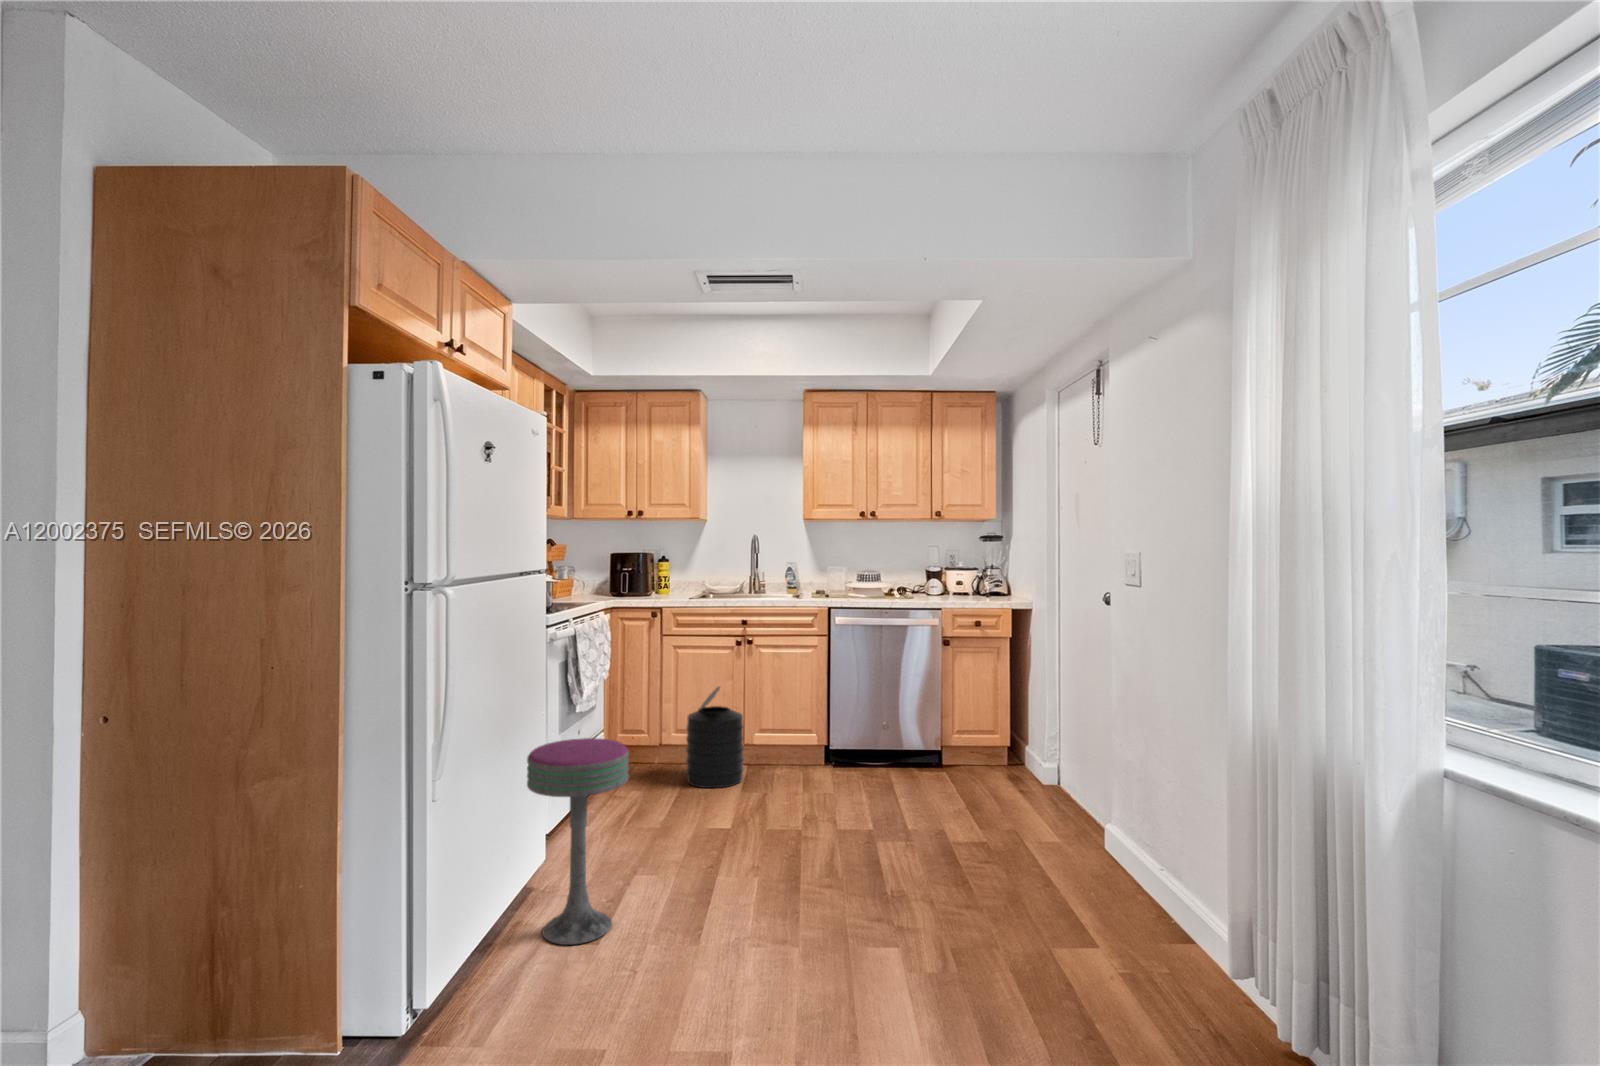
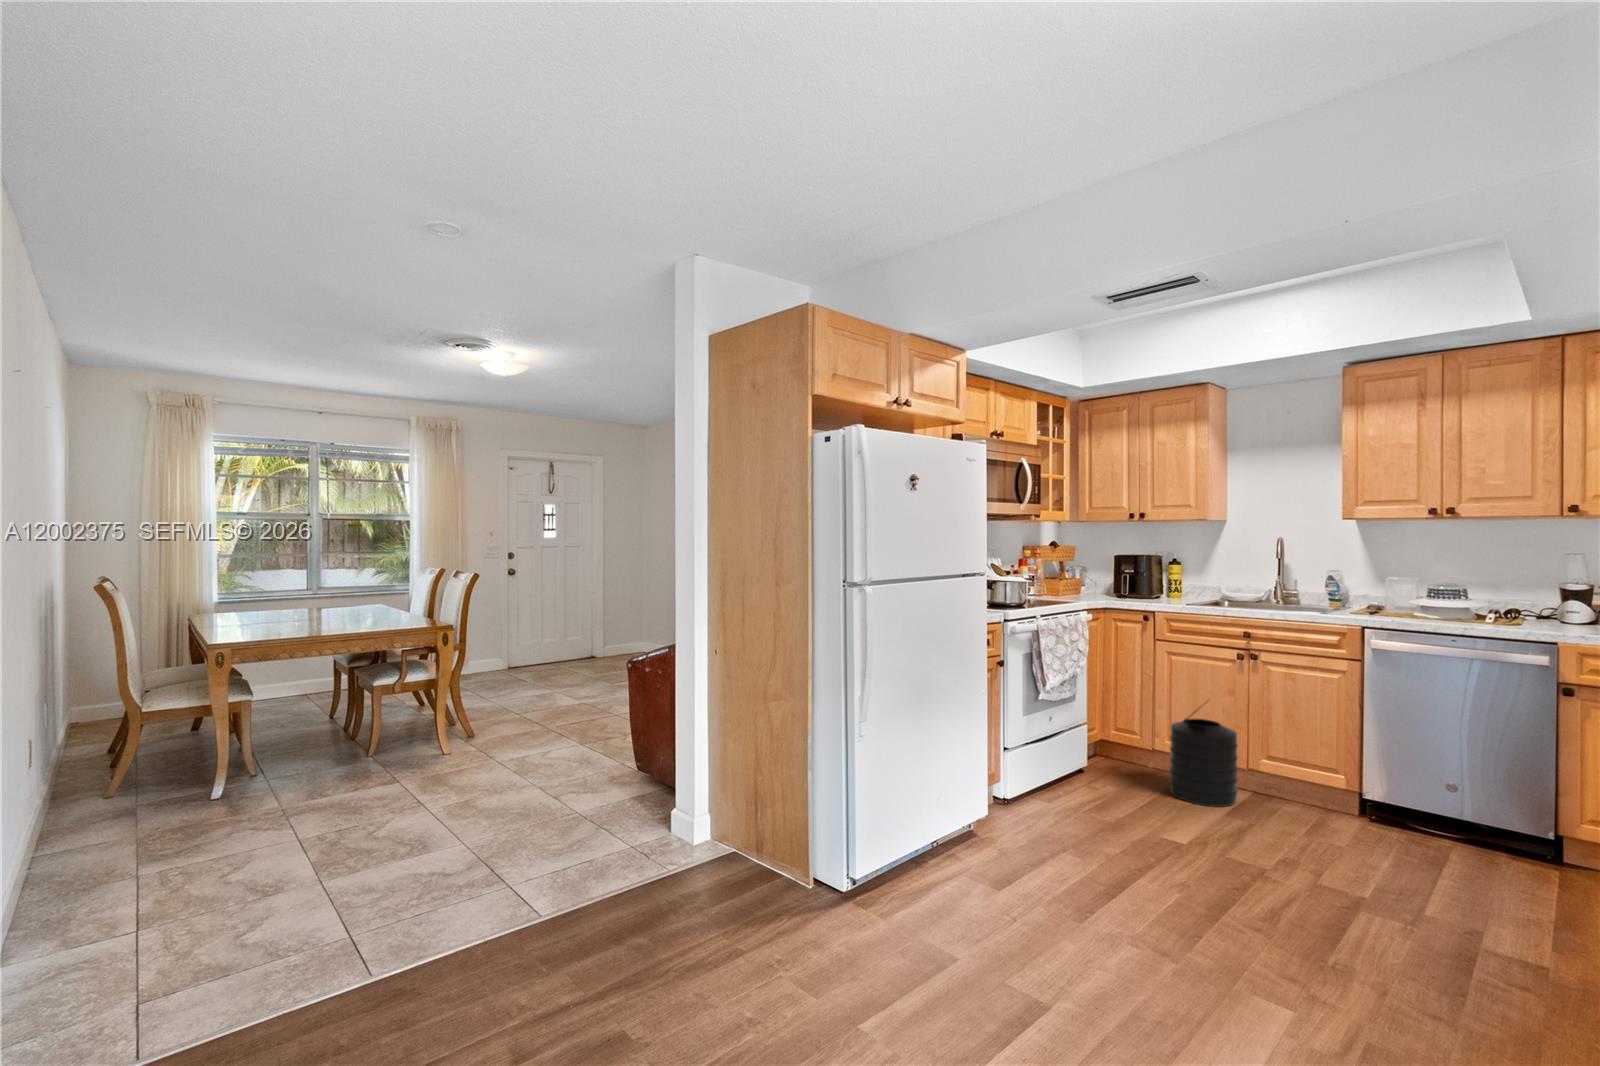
bar stool: present [527,738,629,945] -> none [947,722,1035,899]

